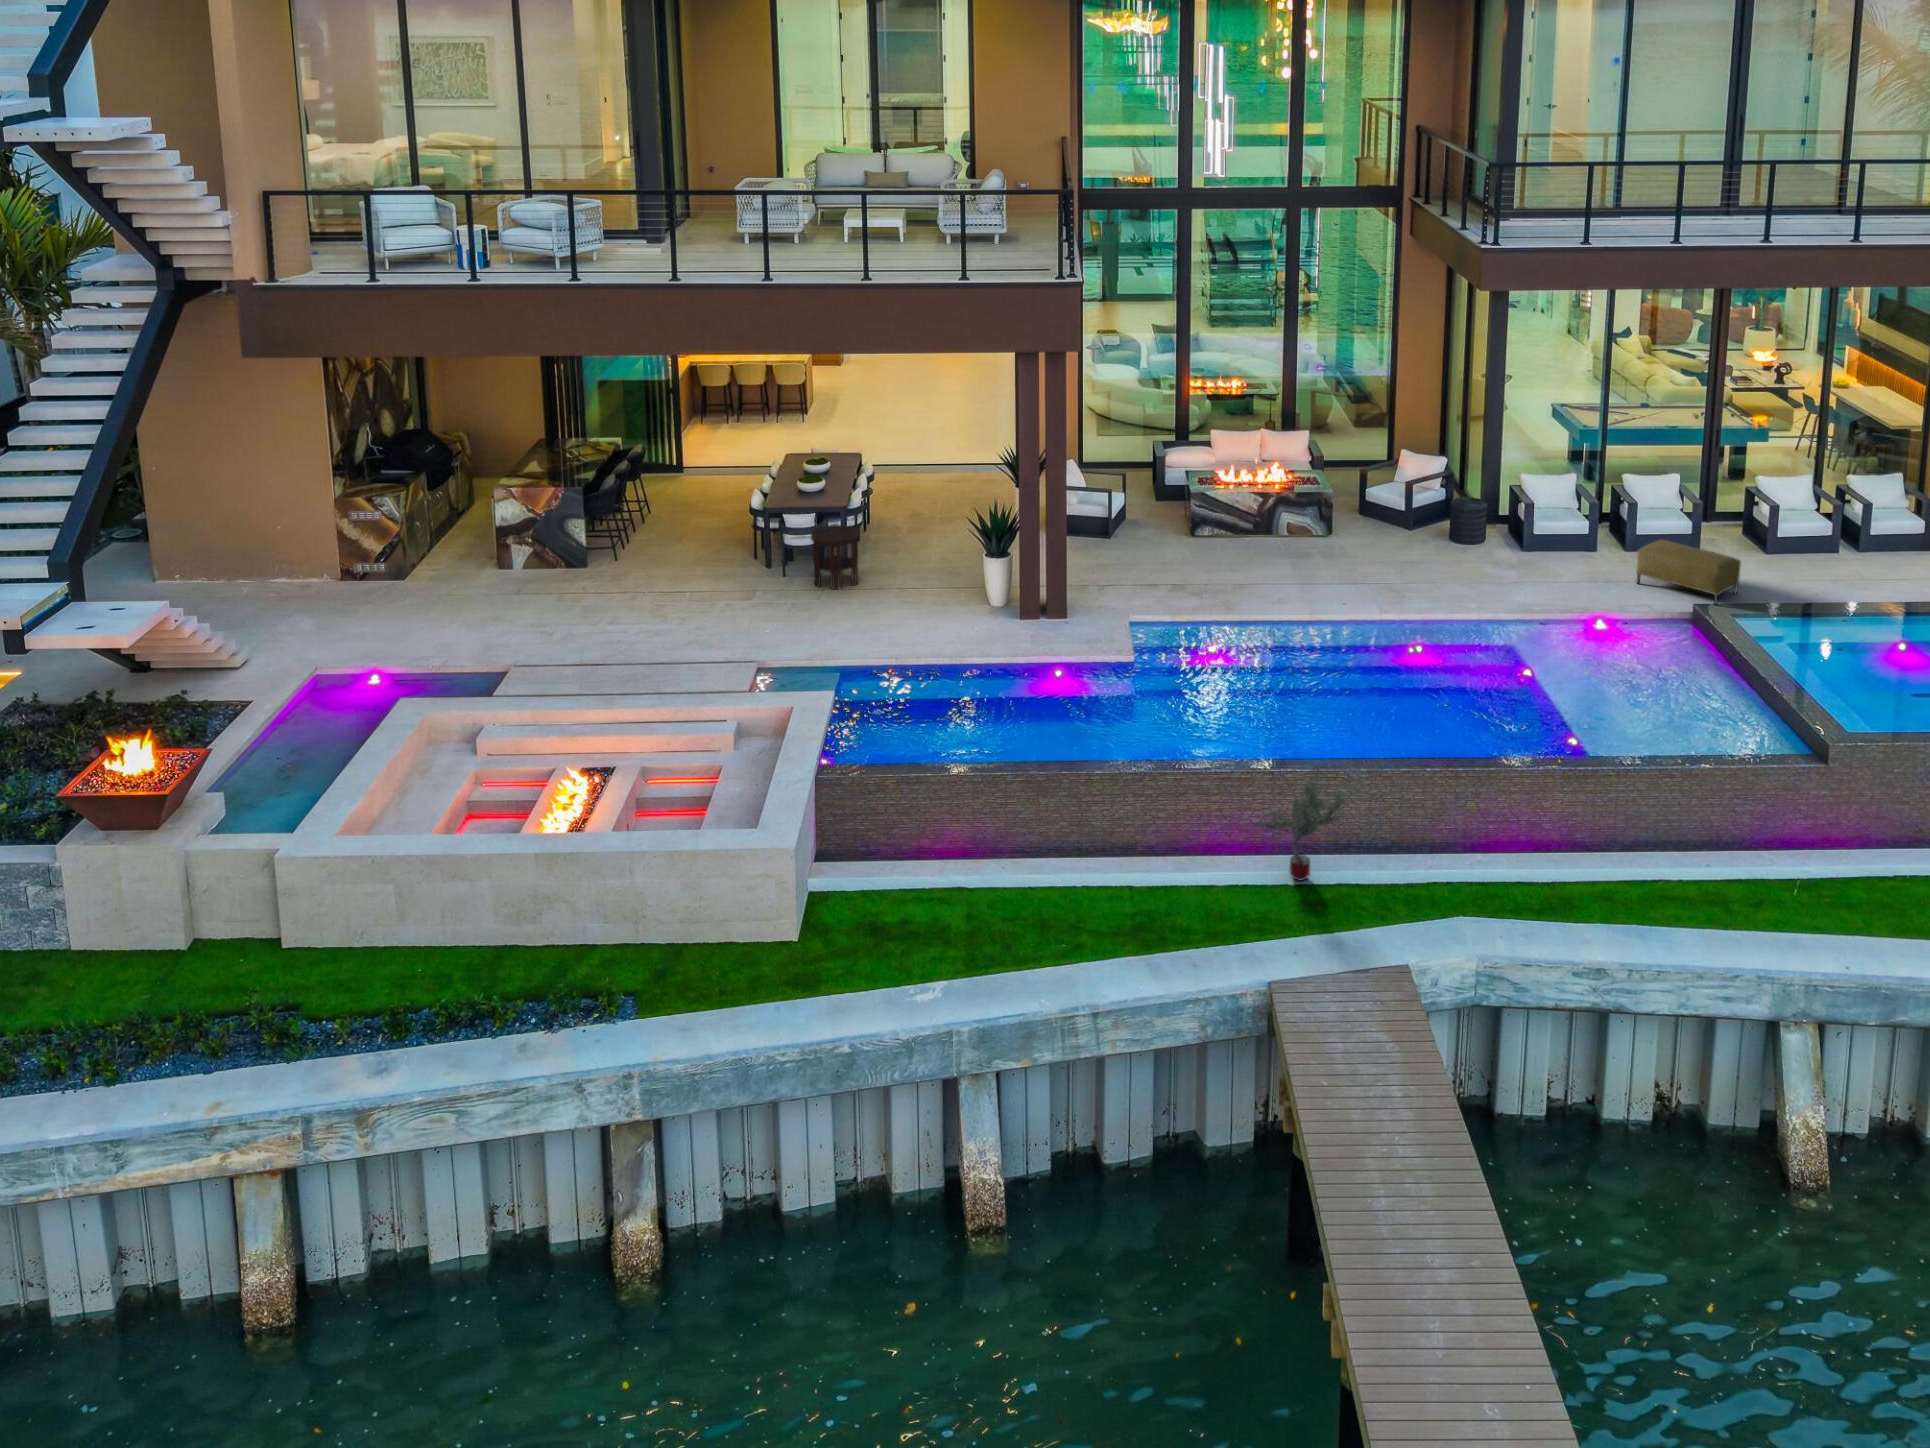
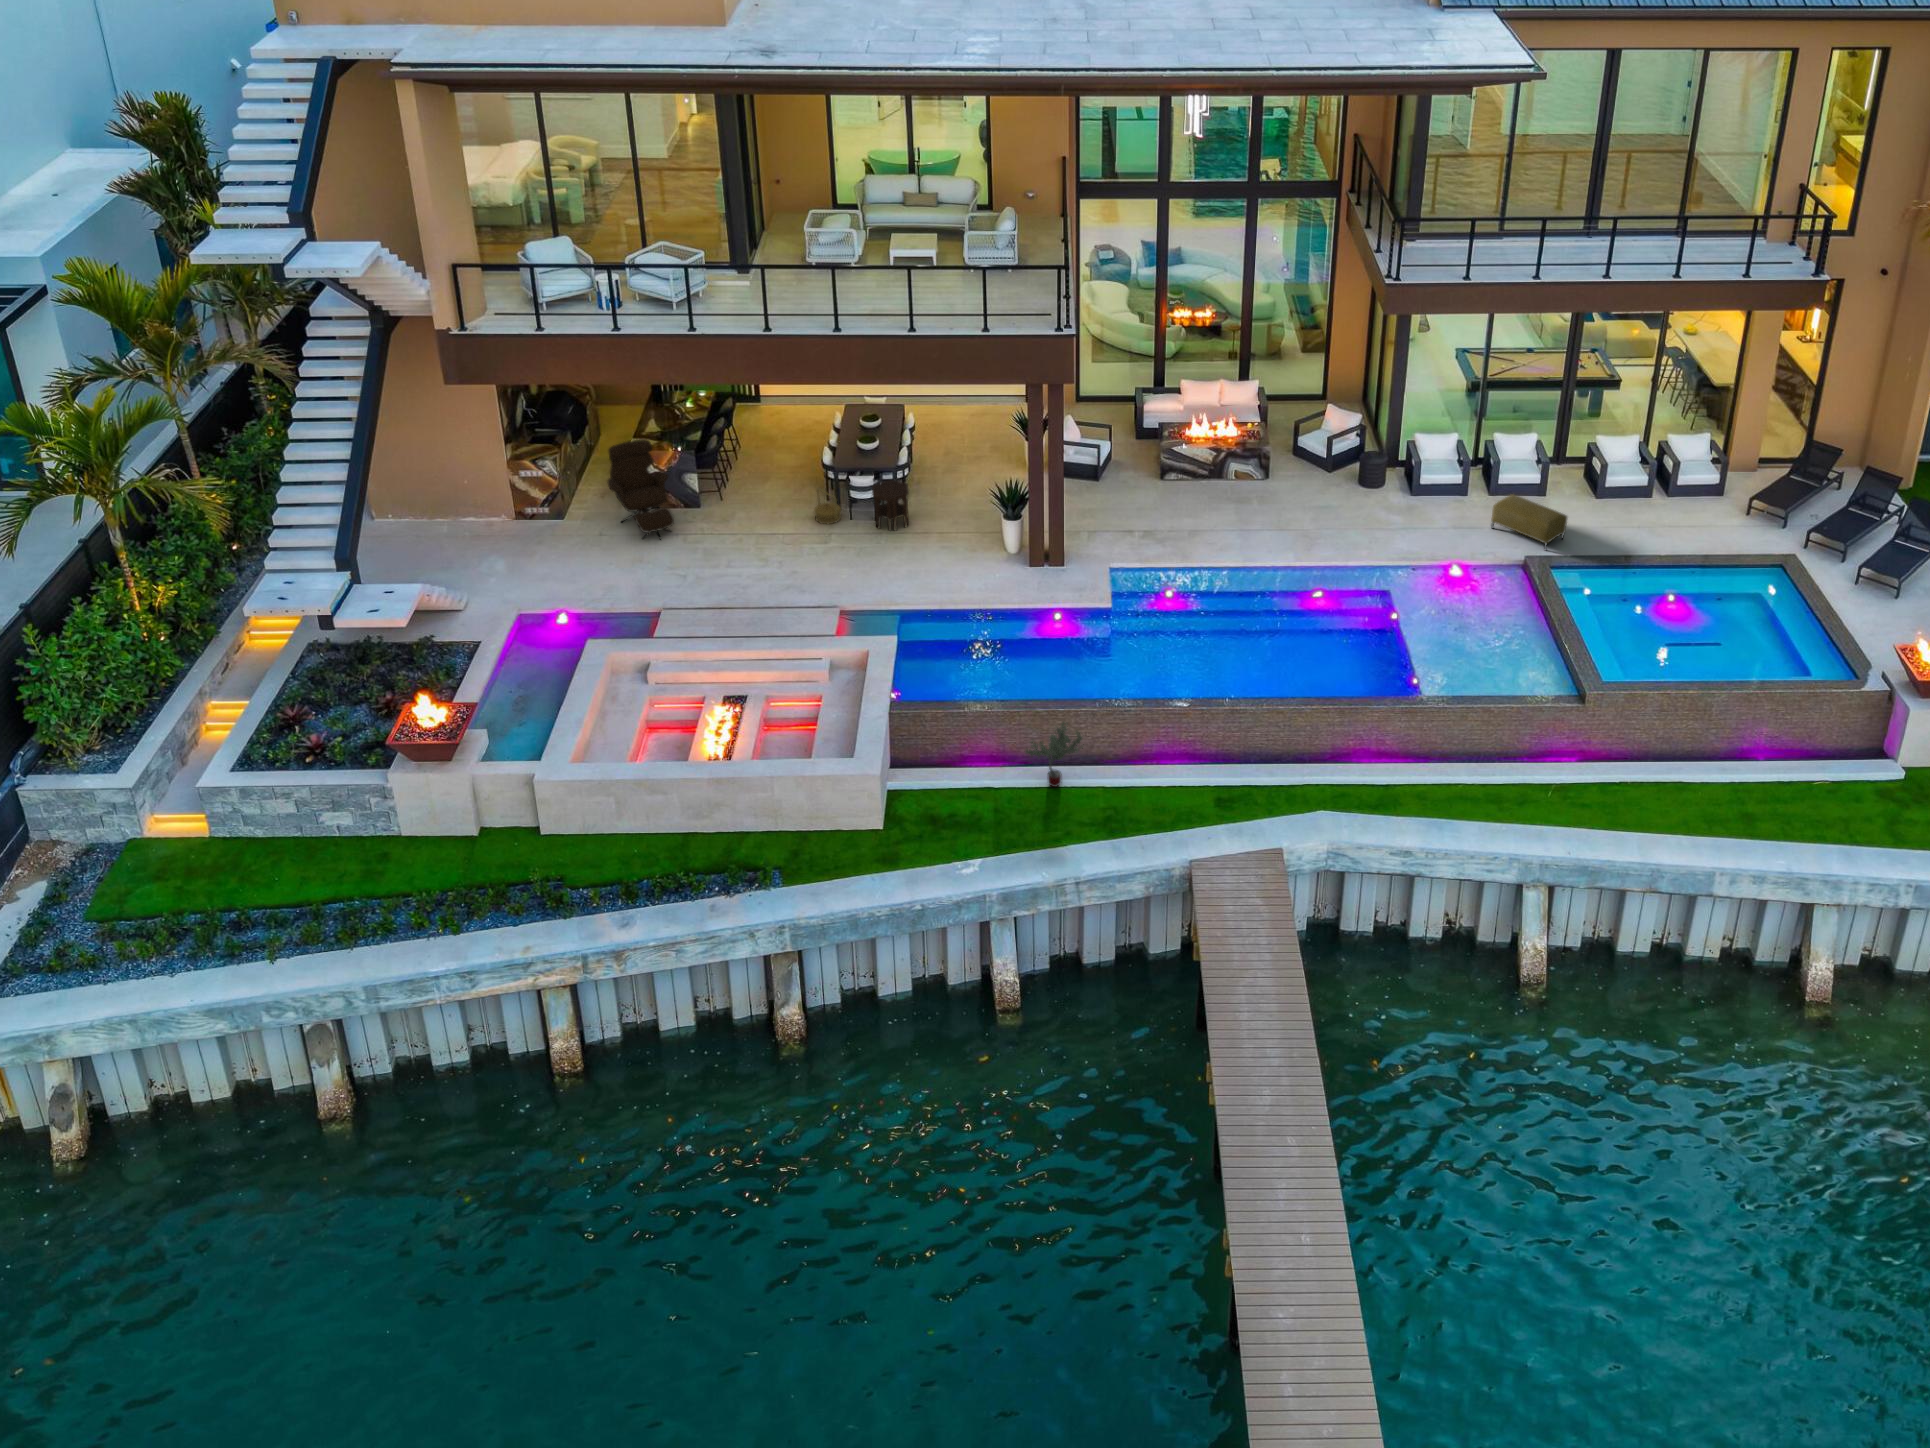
lounge chair: none [461,474,545,599] -> present [607,439,674,538]
woven basket: none [733,536,770,583] -> present [814,489,841,524]
potted tree: present [1259,777,1345,880] -> present [1025,723,1083,787]

